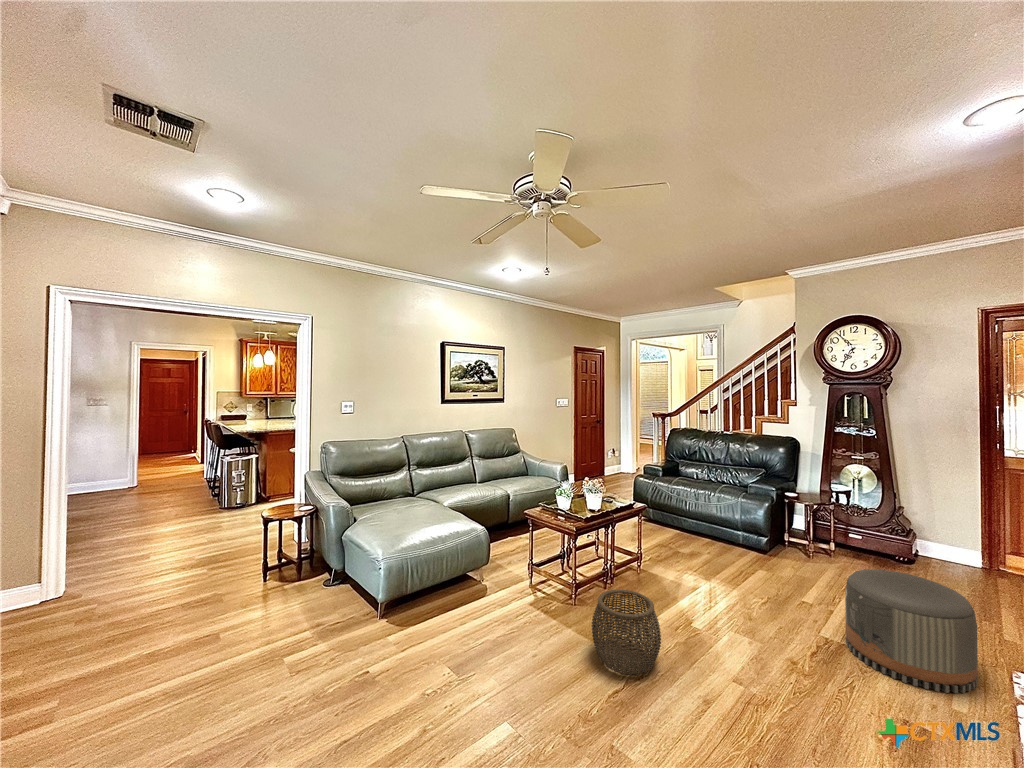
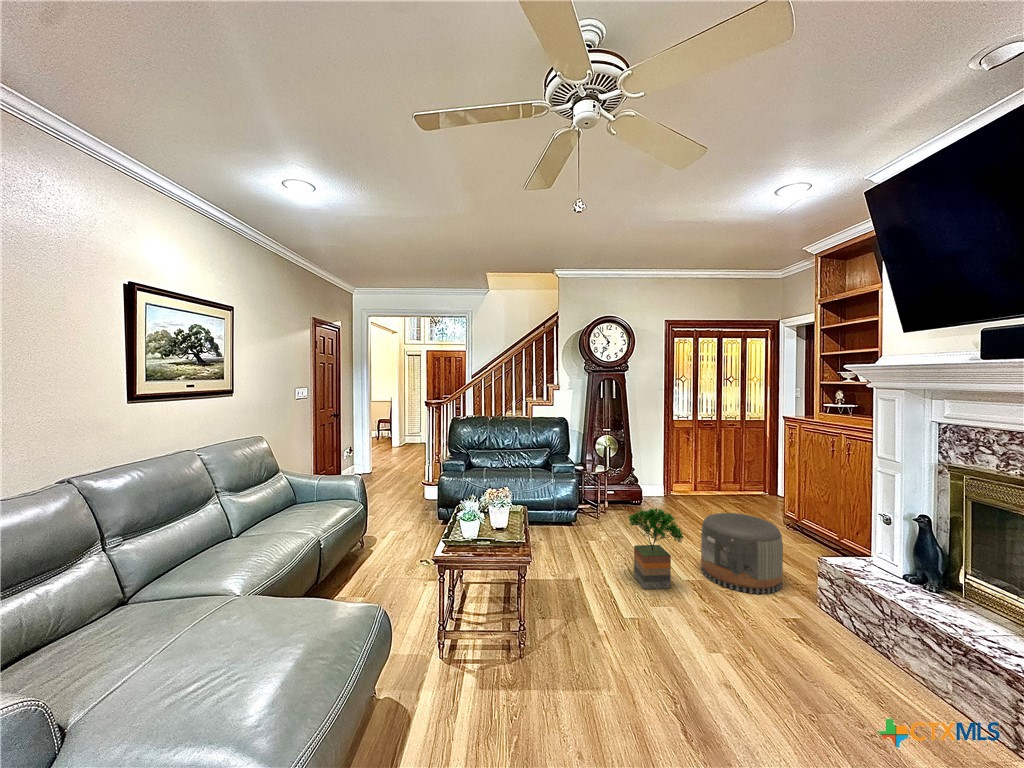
potted tree: none [735,532,796,626] -> present [628,508,684,589]
woven basket: present [592,589,661,675] -> none [617,609,700,716]

